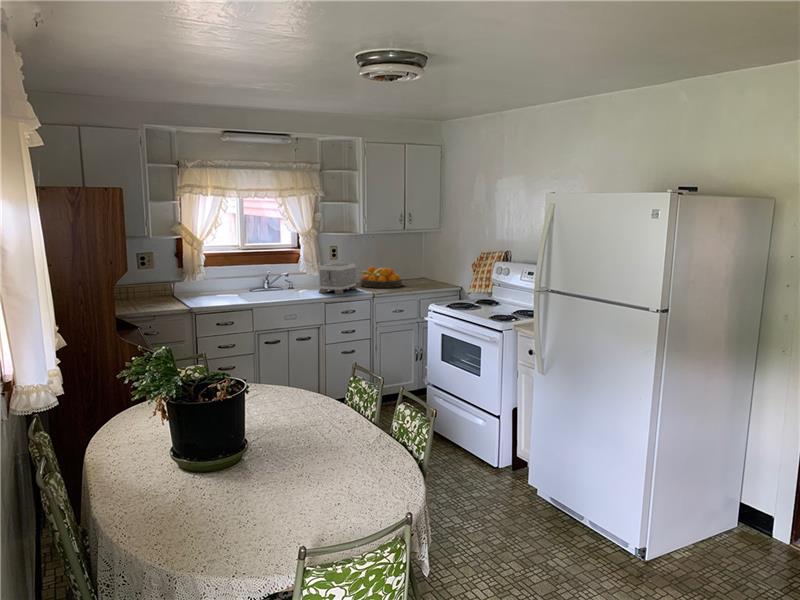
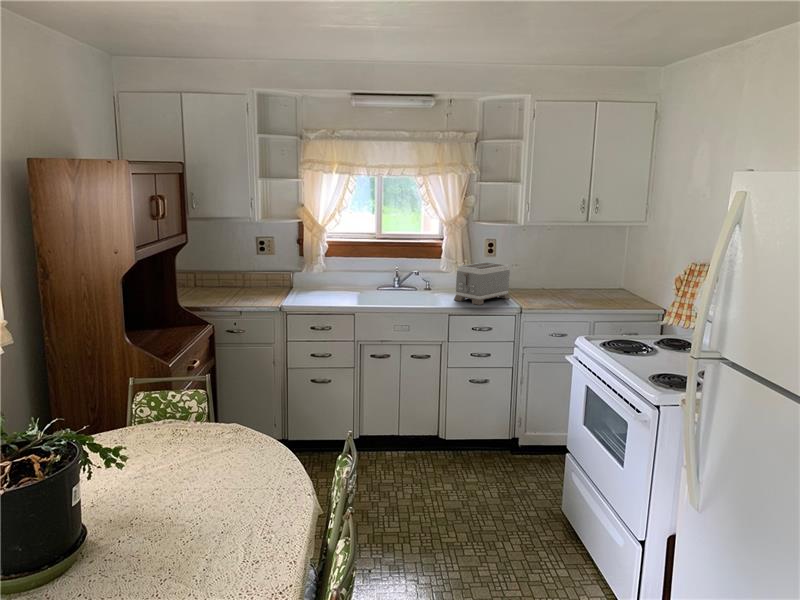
fruit bowl: present [361,267,402,288] -> none [520,269,577,300]

